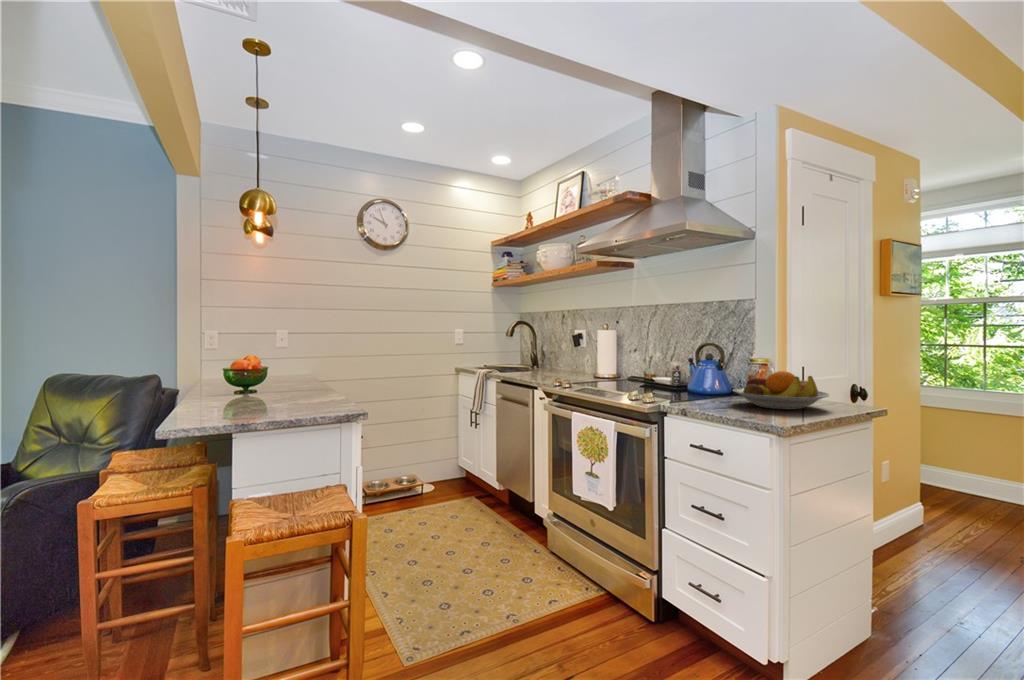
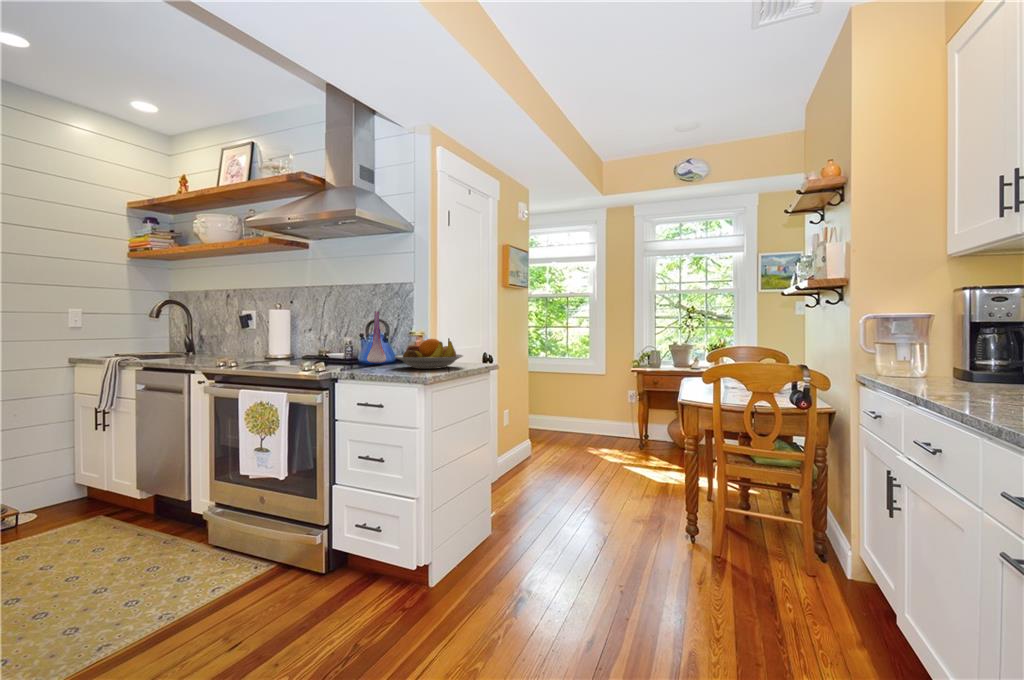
vase: none [694,334,720,395] -> present [367,311,386,363]

